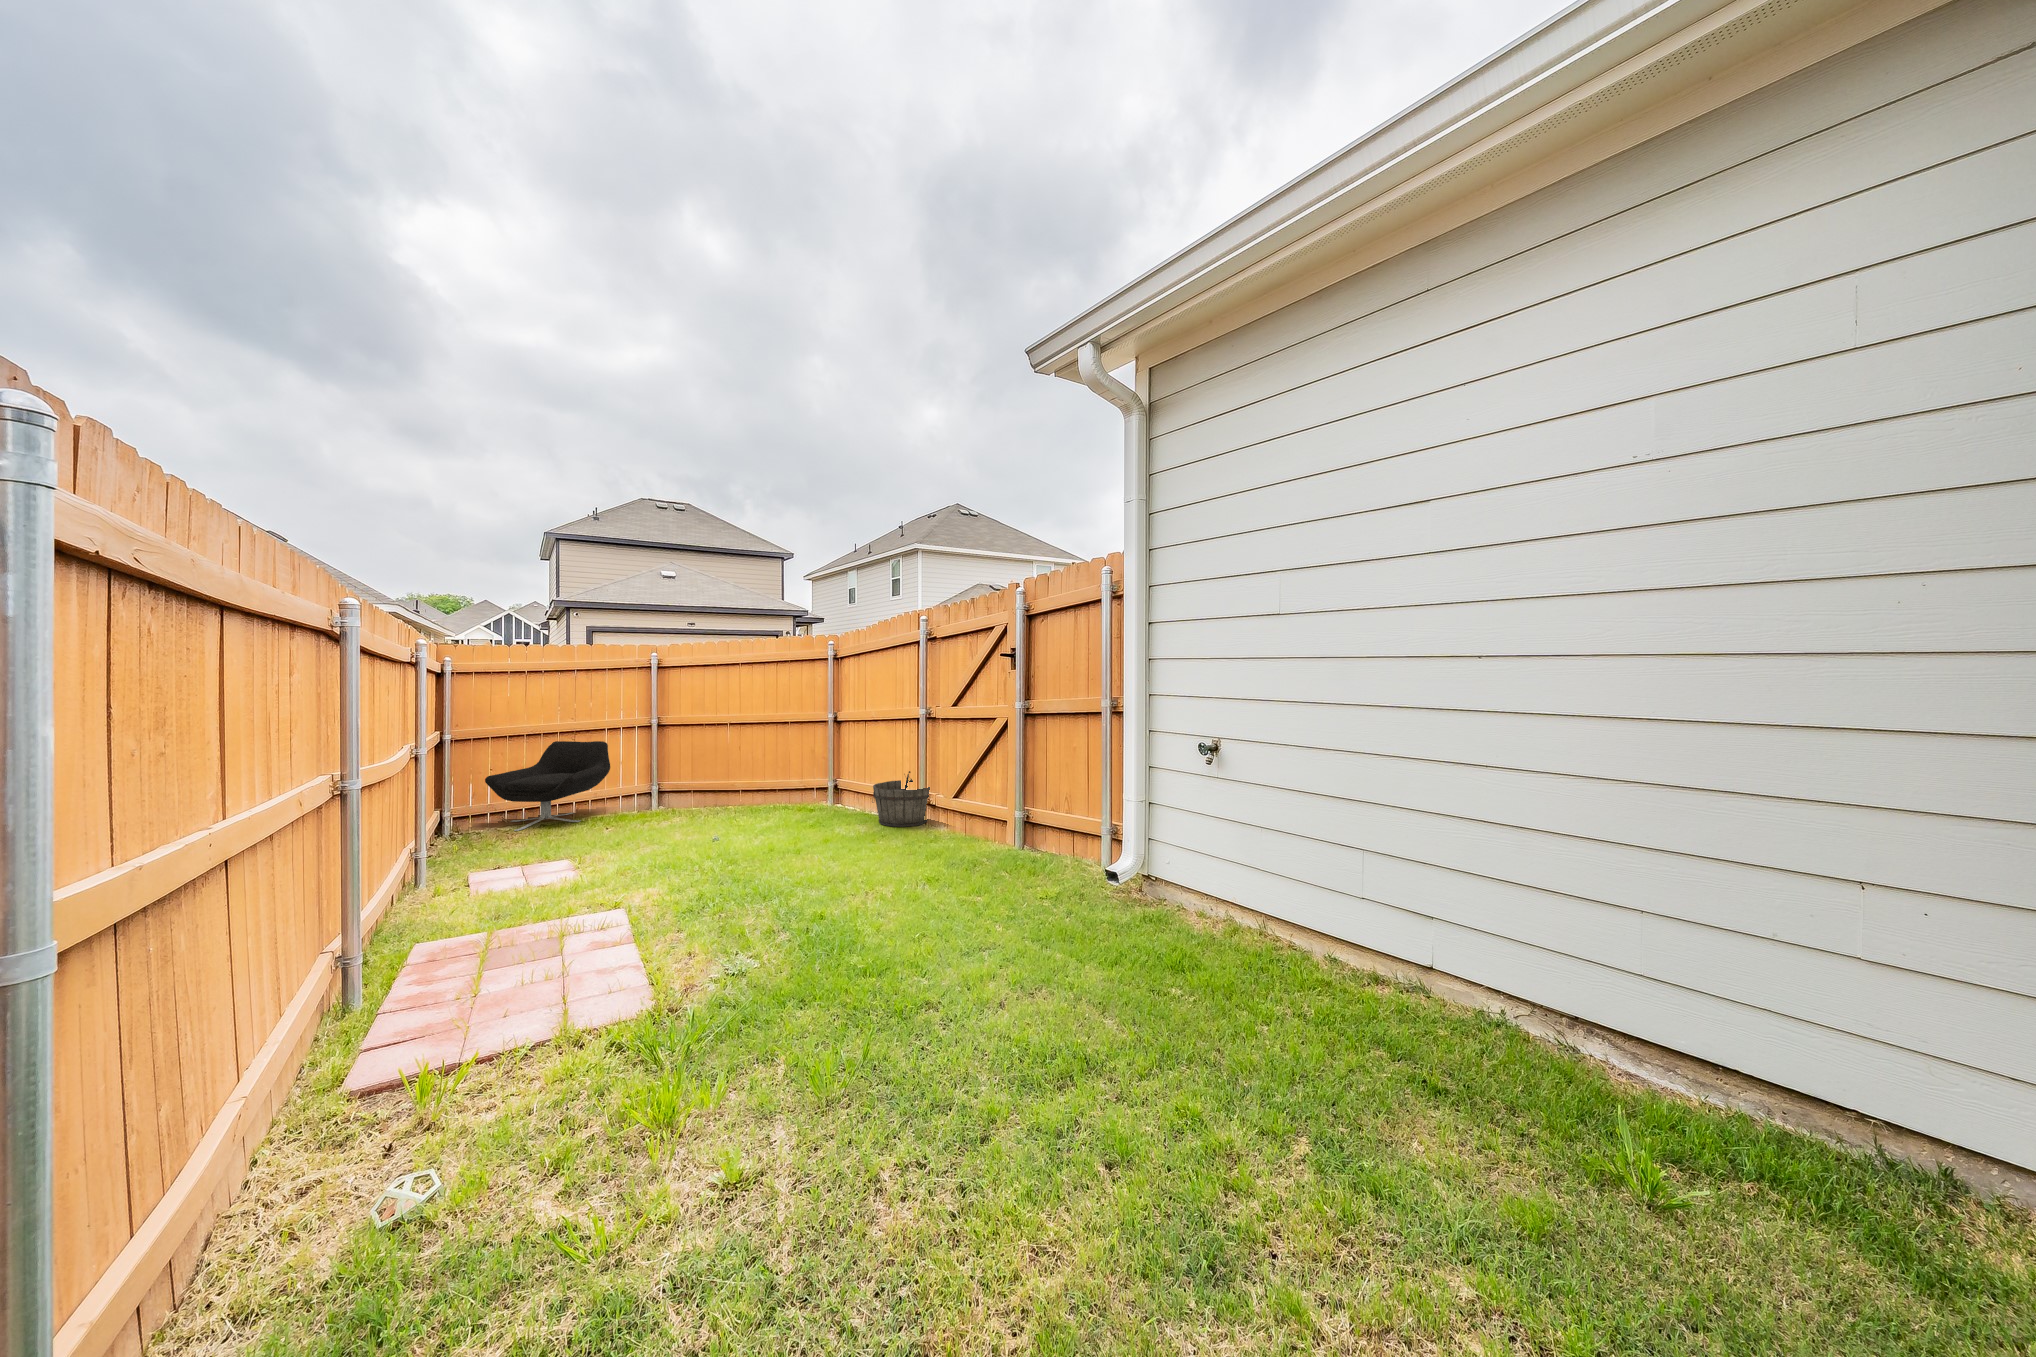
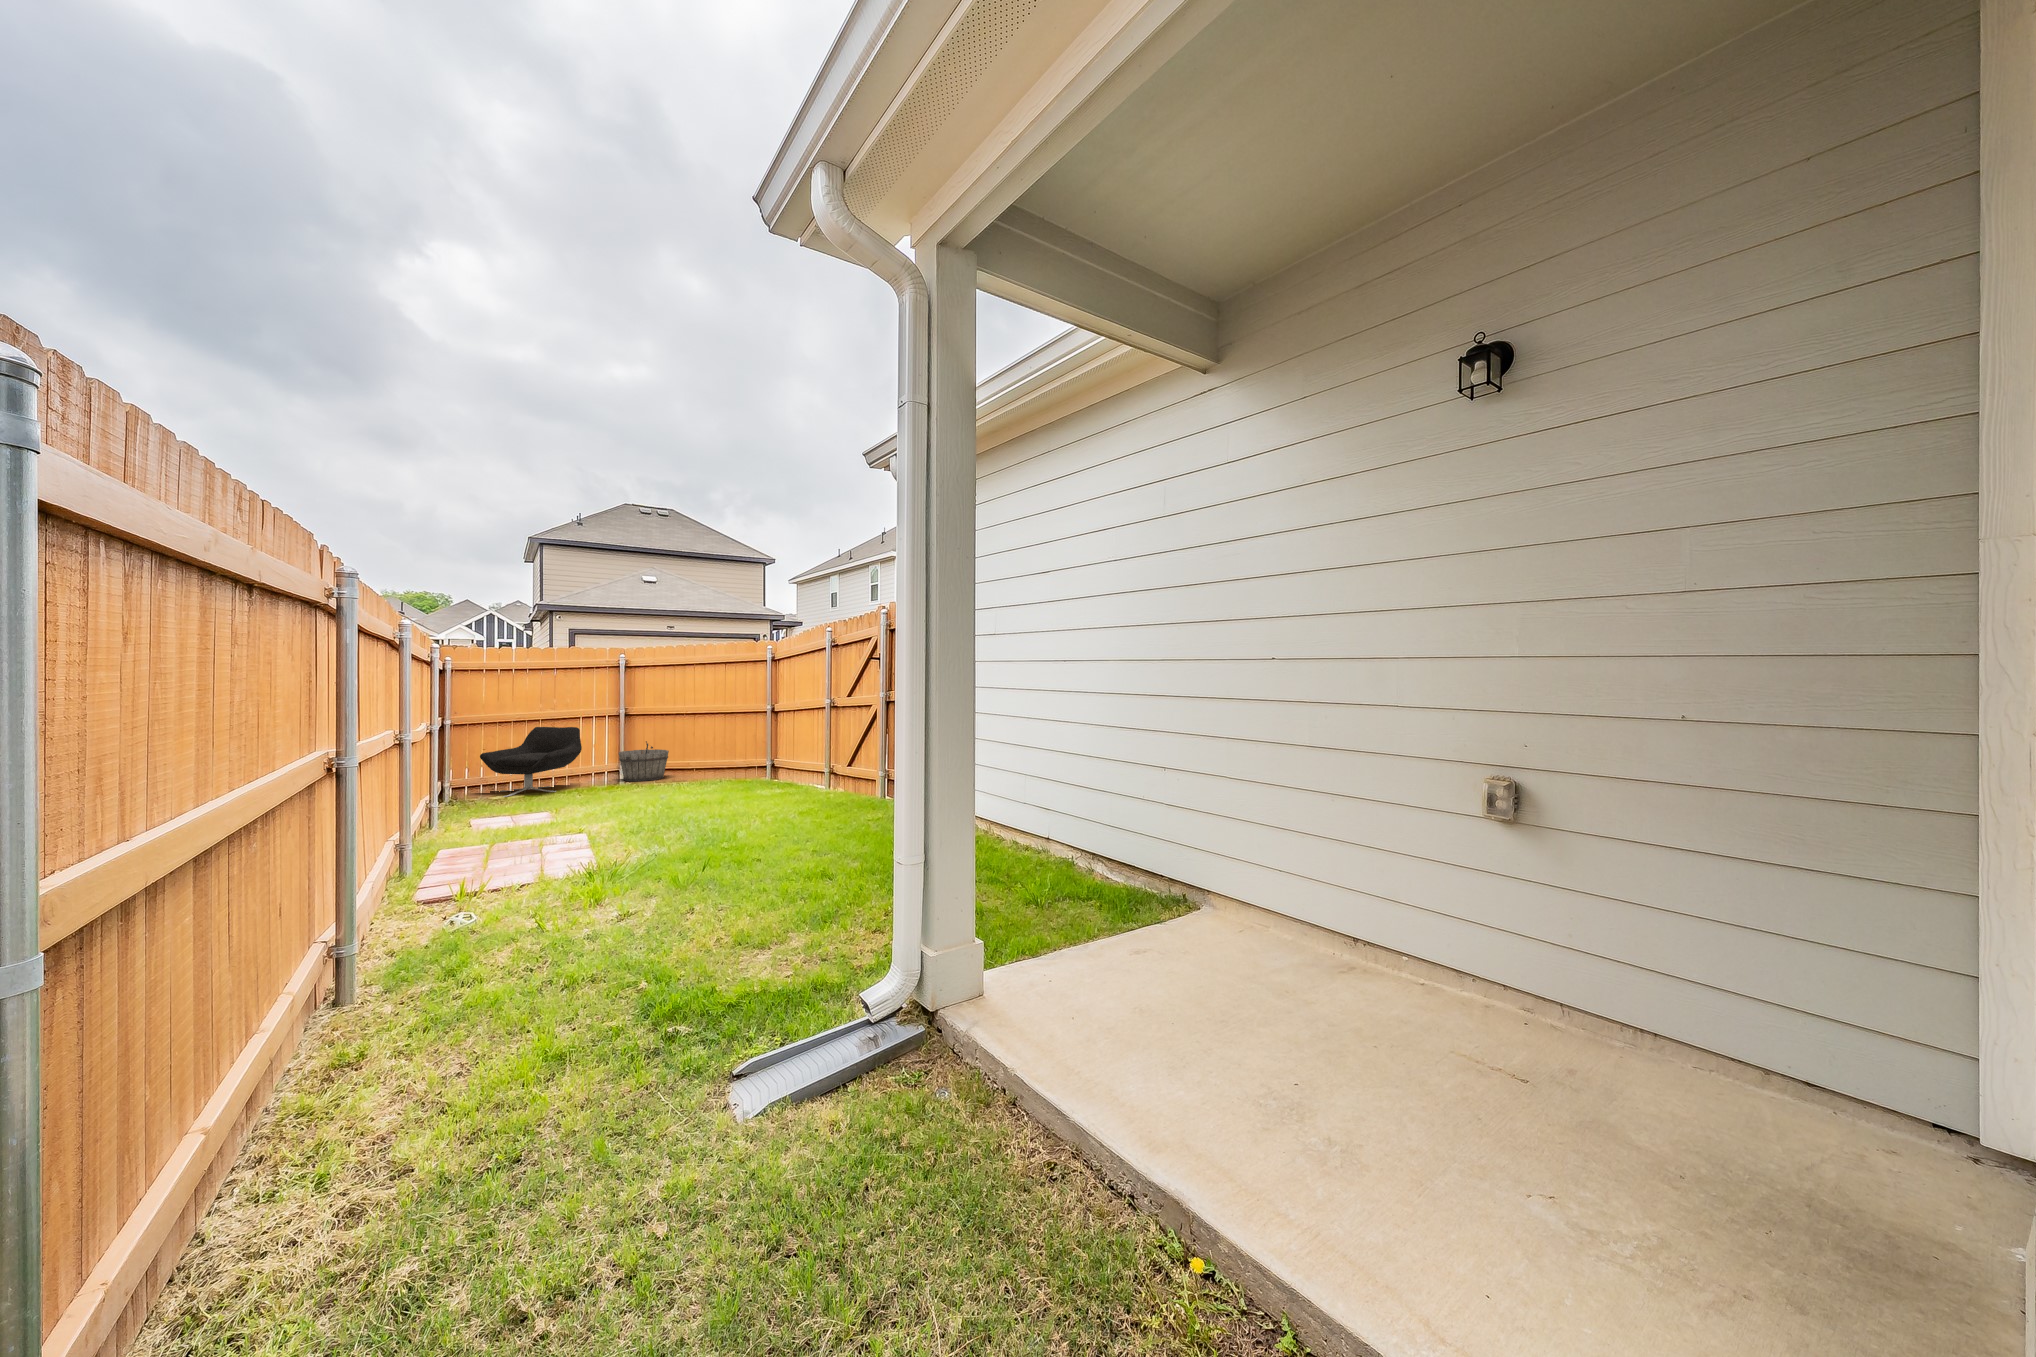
wooden bucket: present [872,771,930,827] -> present [619,741,669,781]

